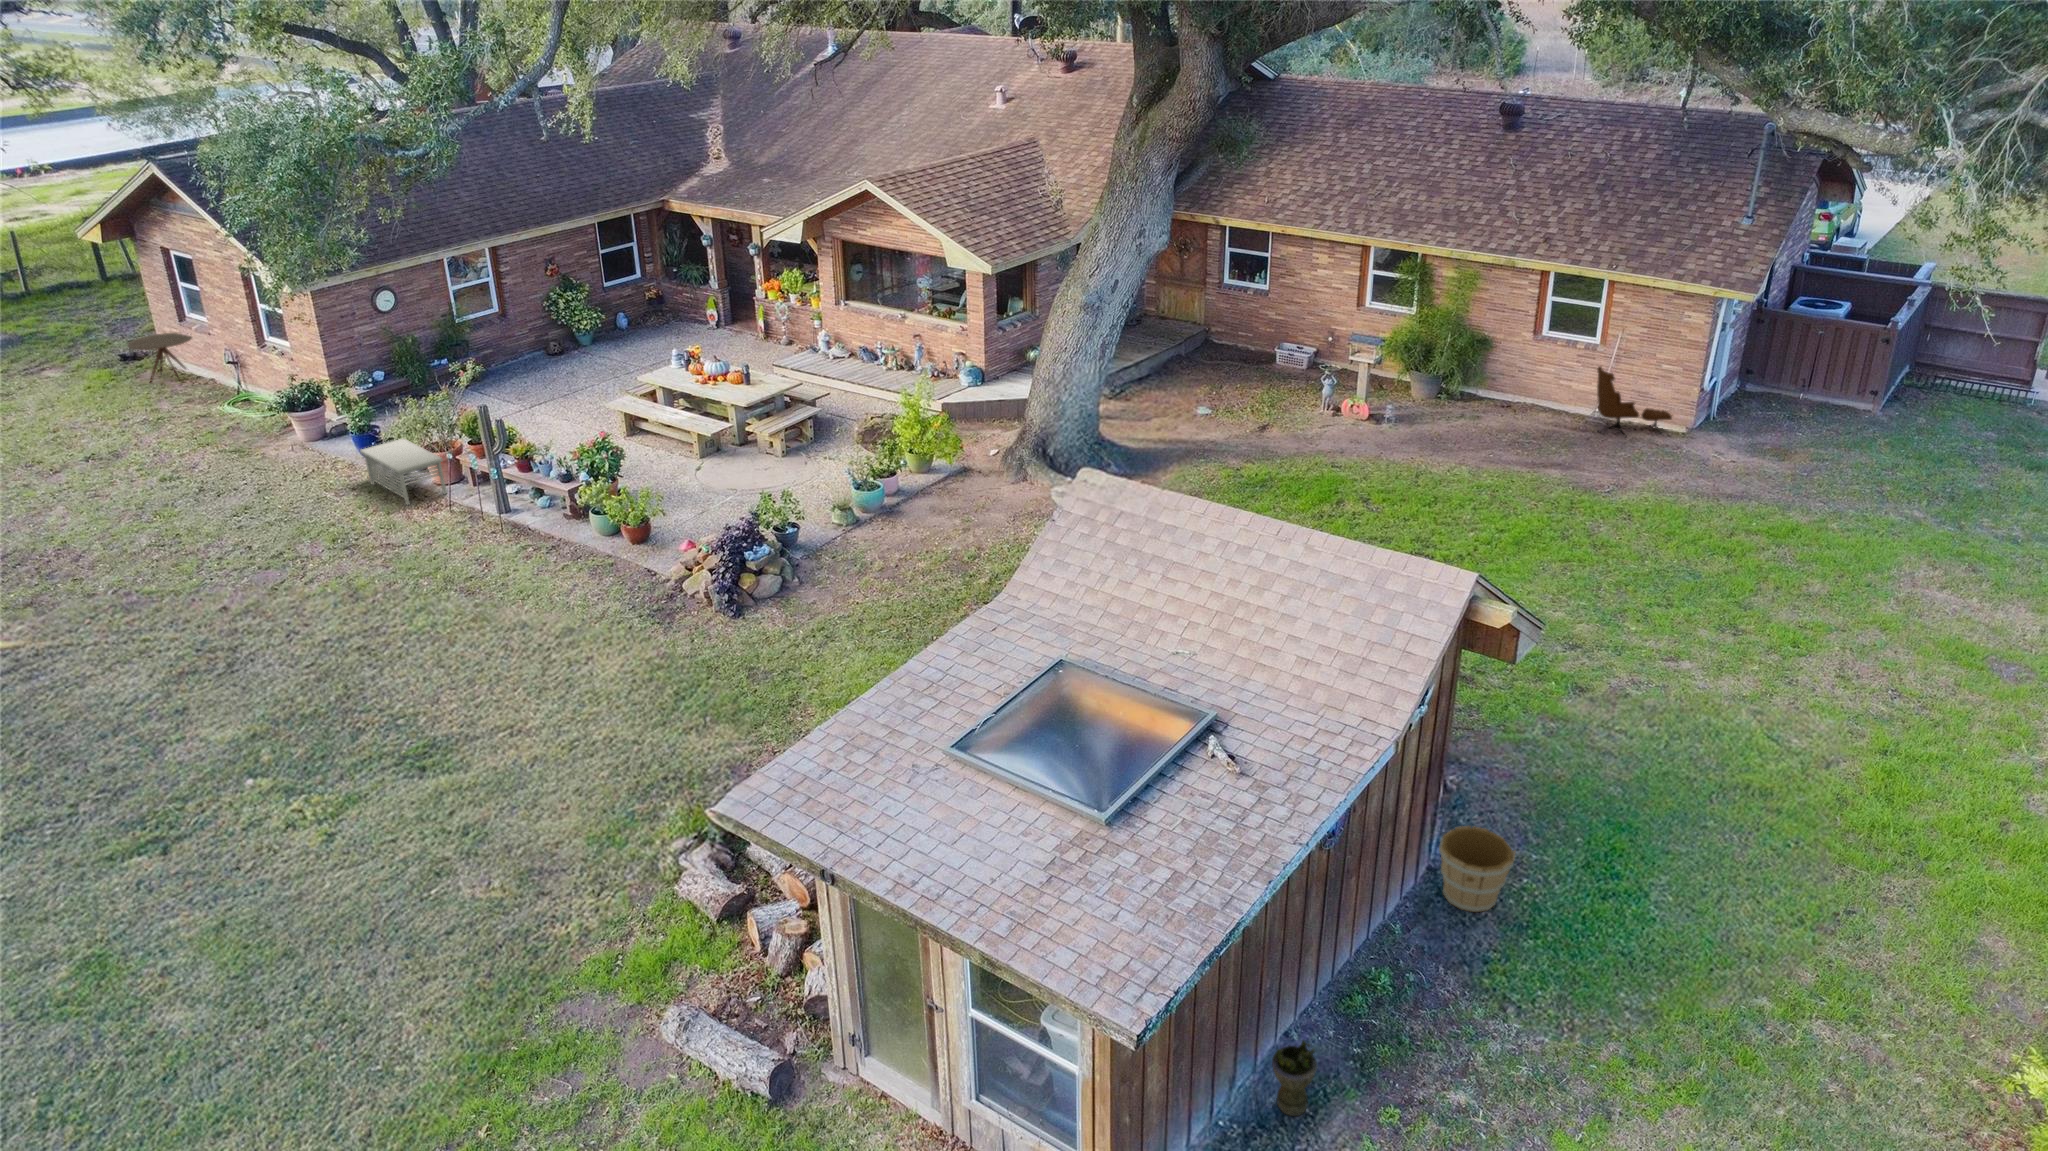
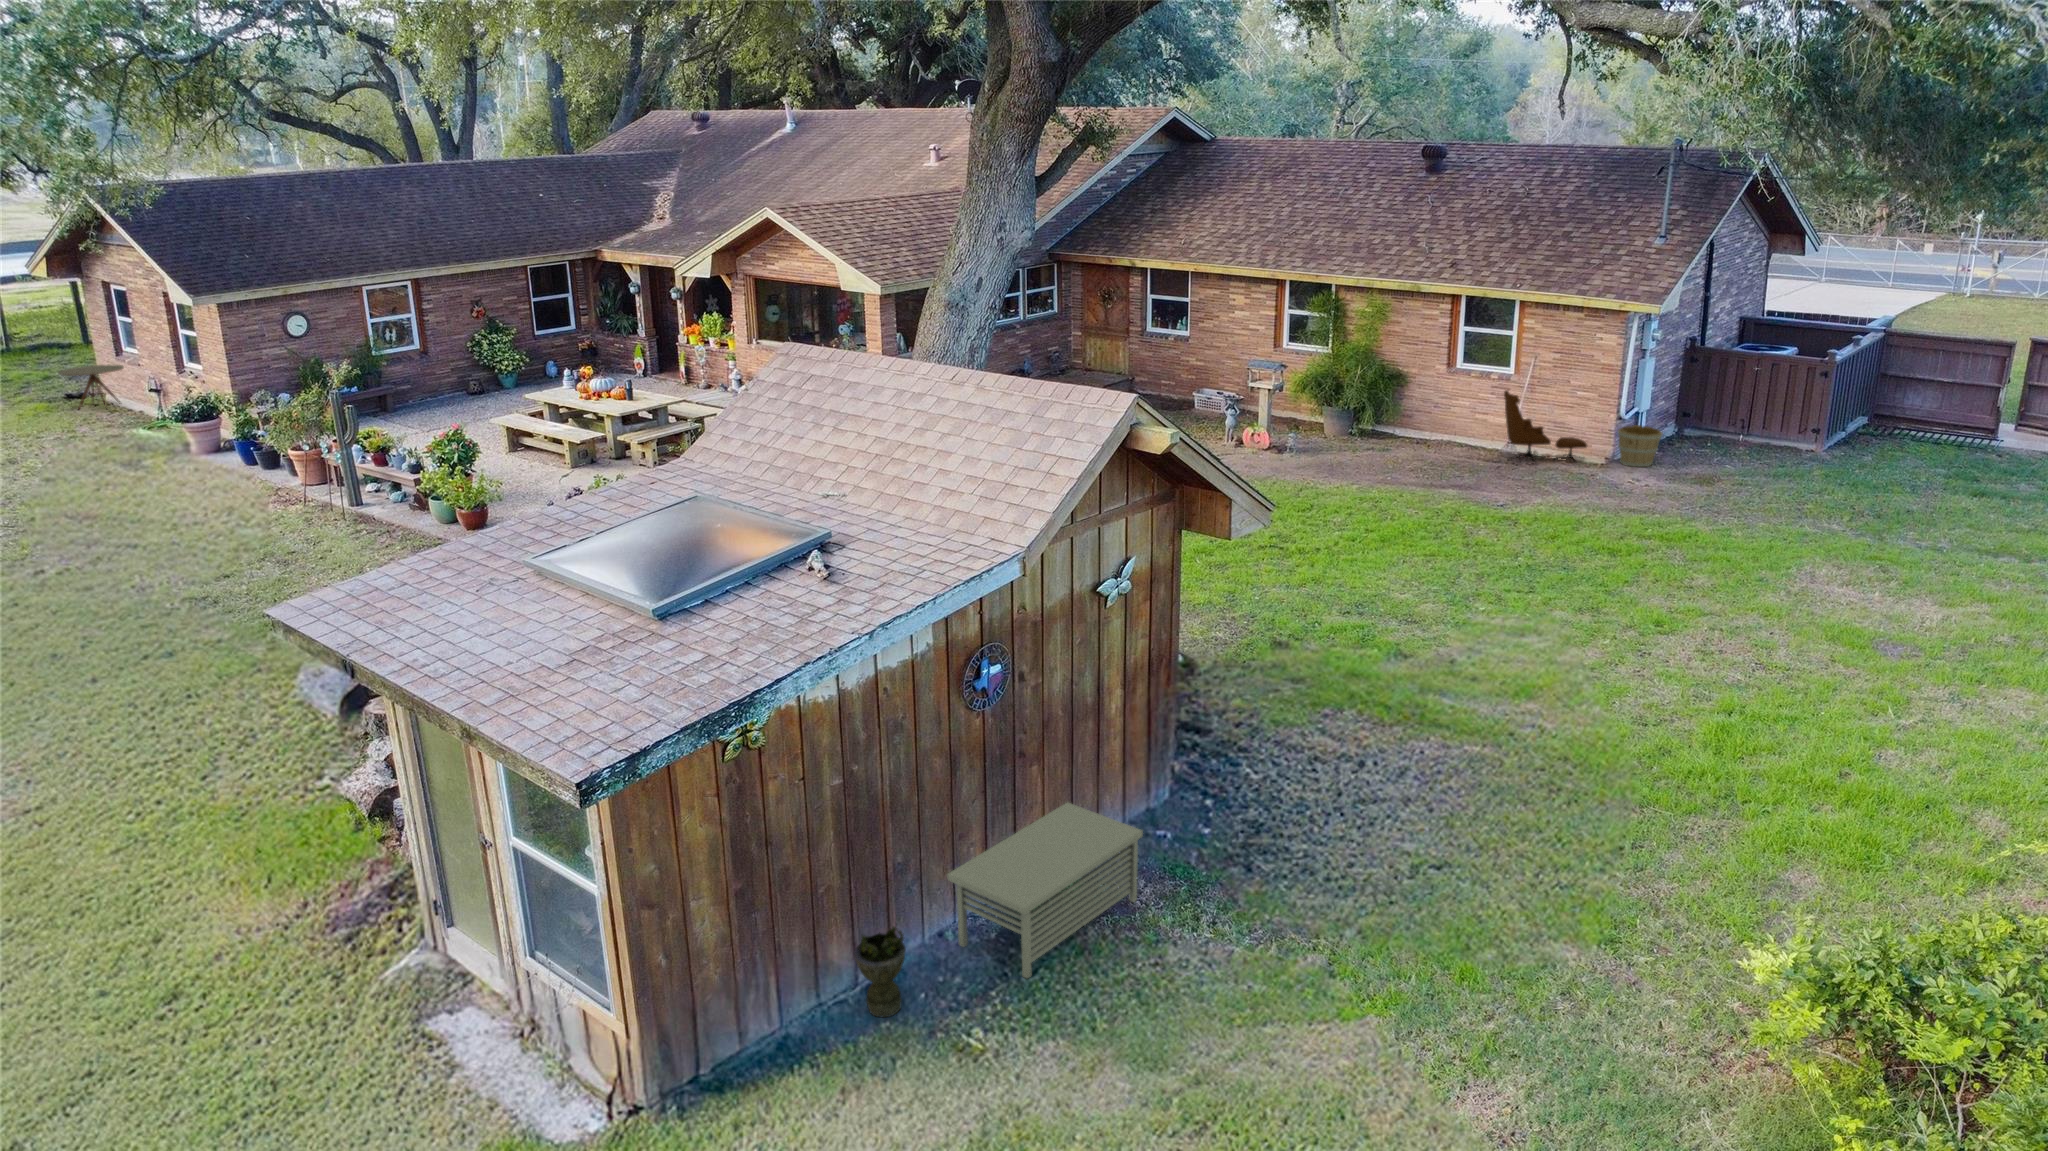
storage bench: present [360,439,447,505] -> present [948,803,1143,978]
wooden bucket: present [1439,826,1515,912] -> present [1618,425,1663,467]

